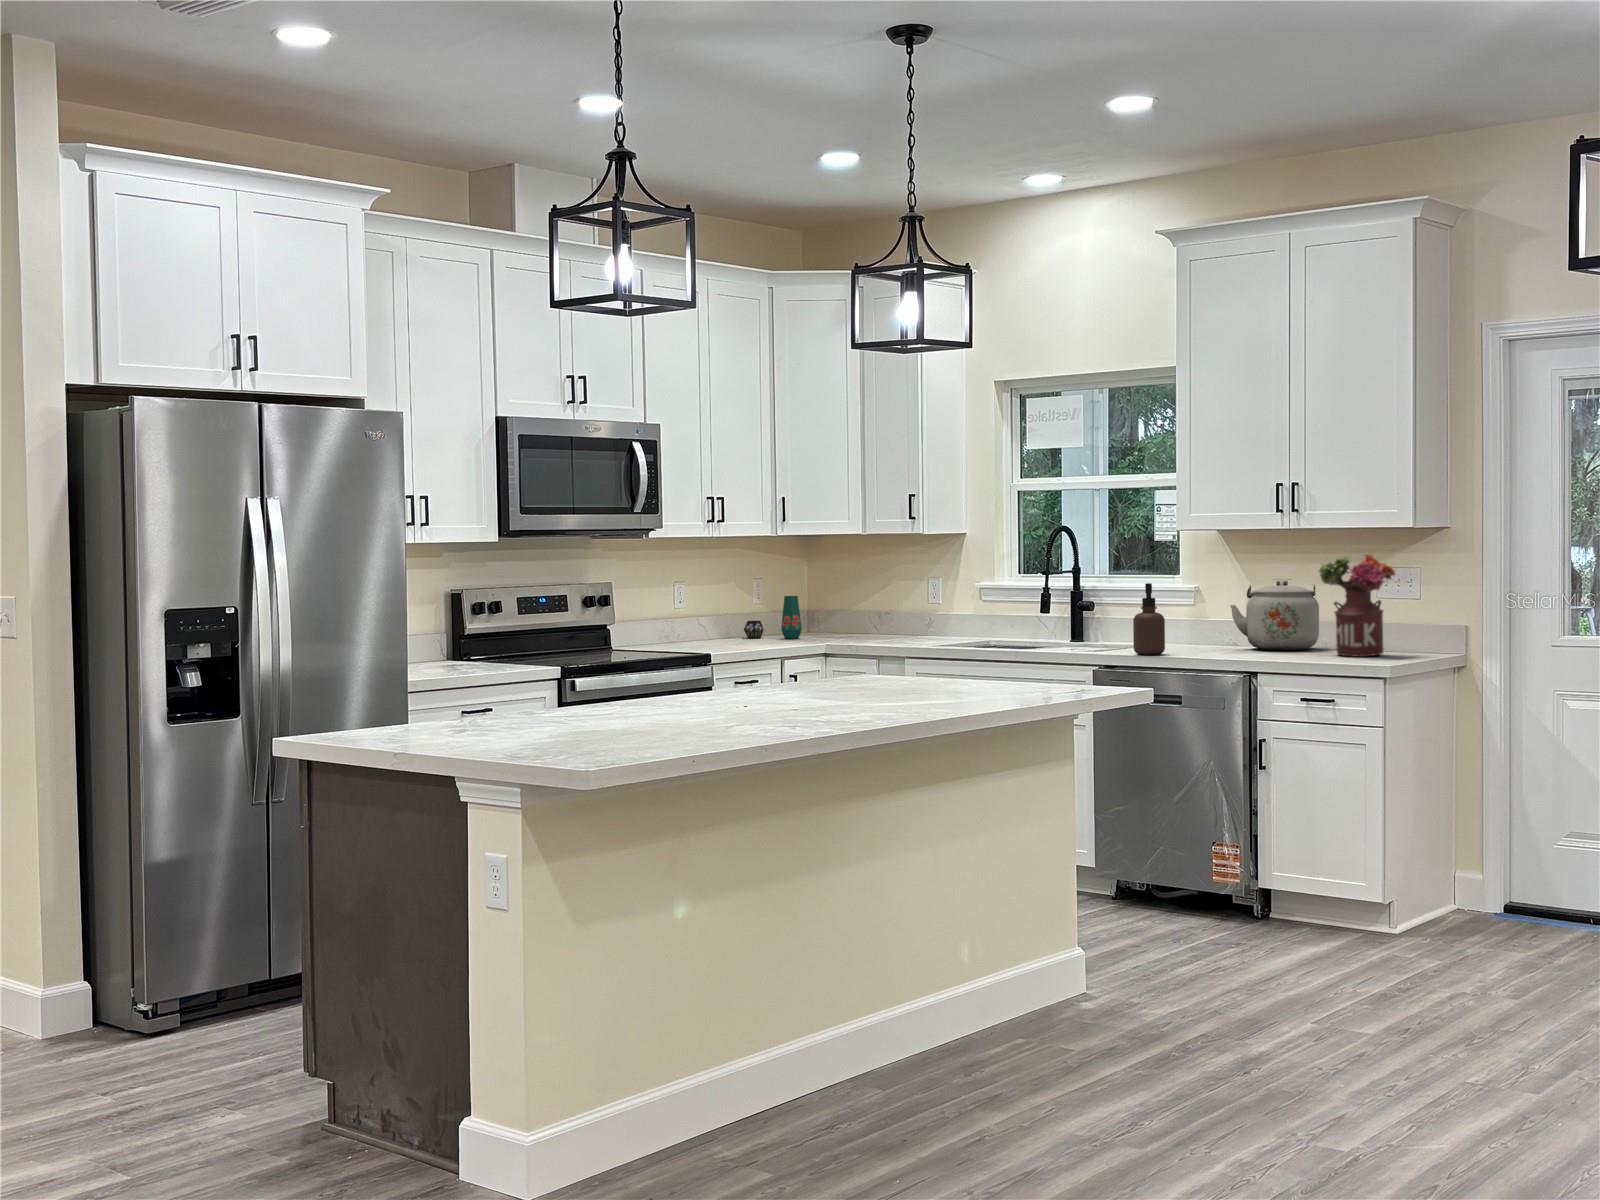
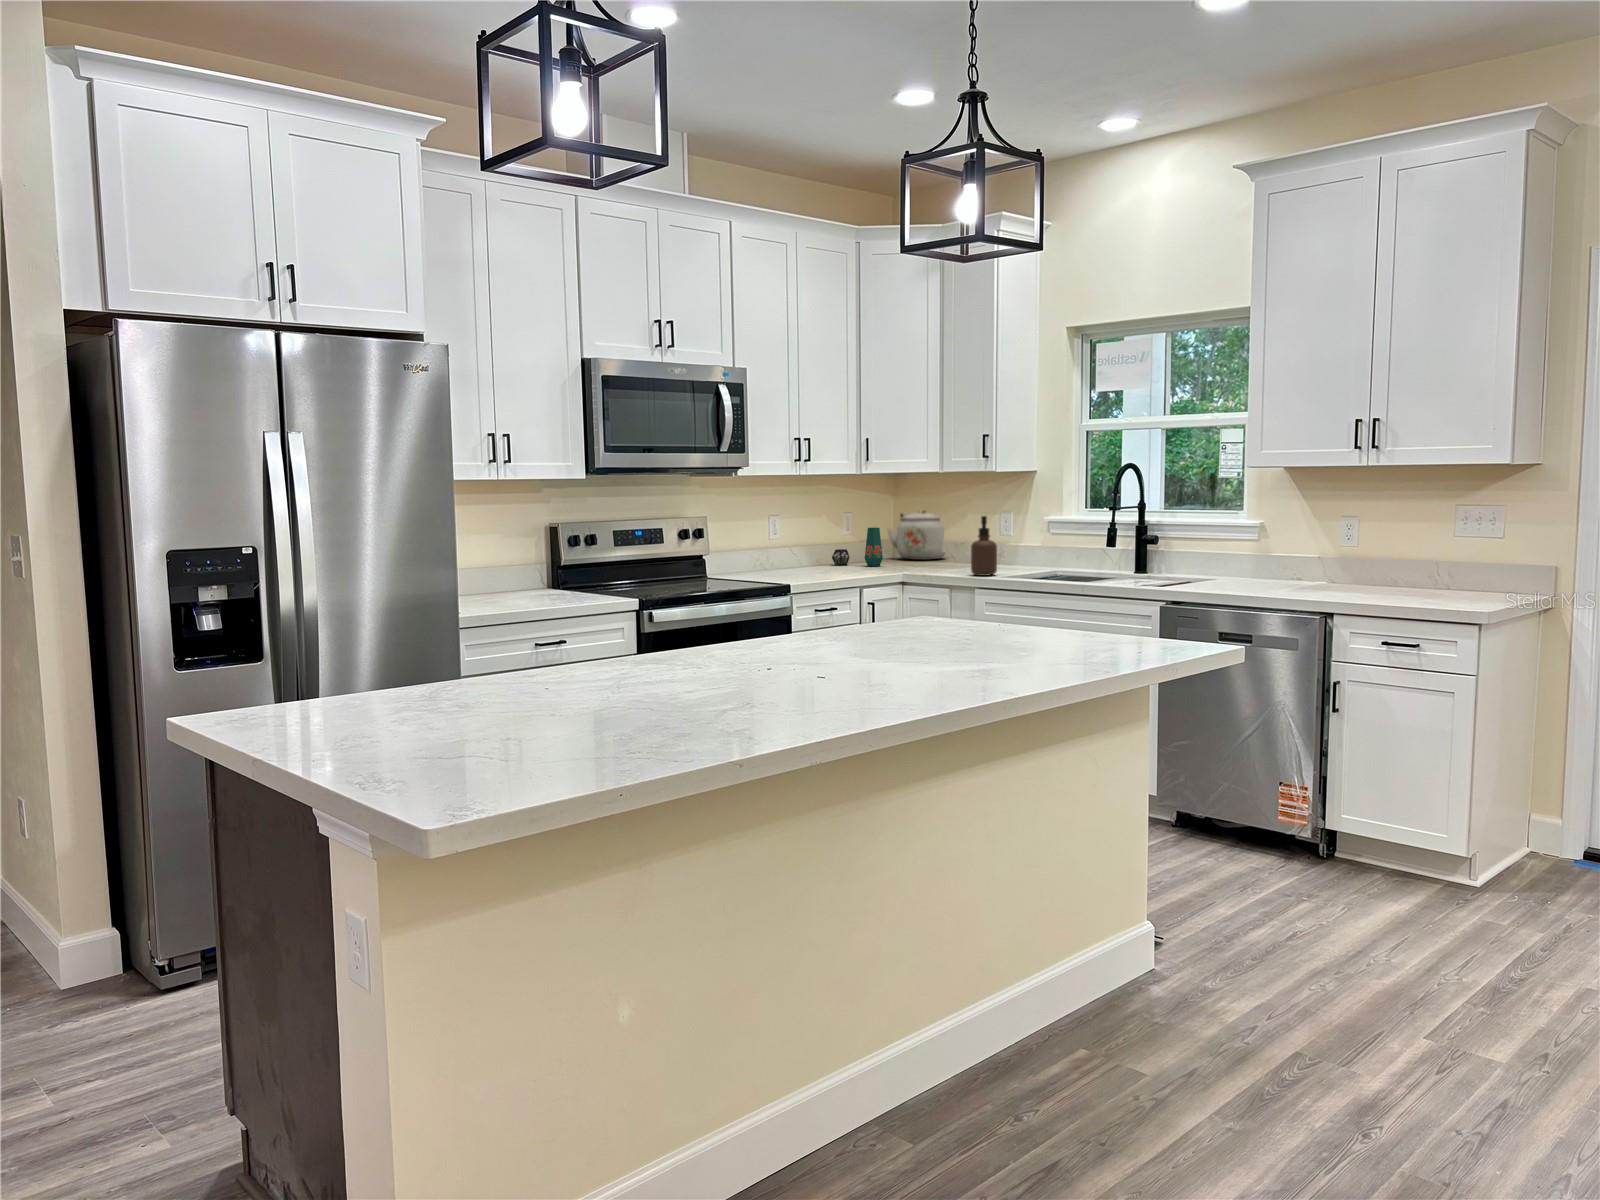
flower arrangement: present [1319,553,1395,656] -> none [1399,491,1487,598]
kettle: present [1230,580,1319,650] -> present [888,510,946,560]
soap dispenser: present [1133,583,1165,655] -> present [971,516,997,576]

